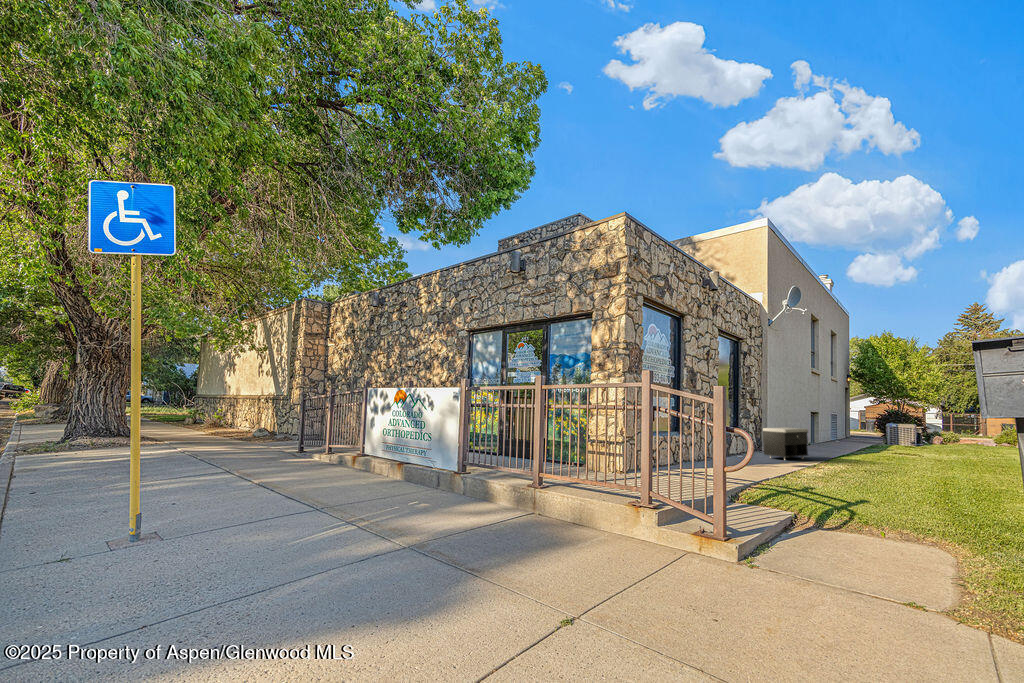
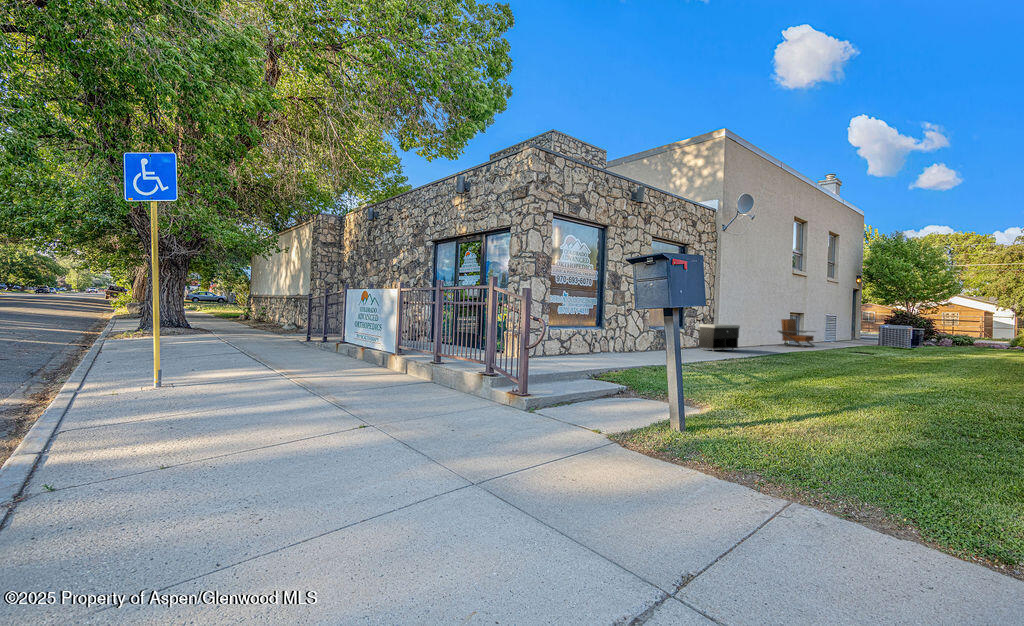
lounge chair: none [824,419,865,452] -> present [778,319,815,348]

